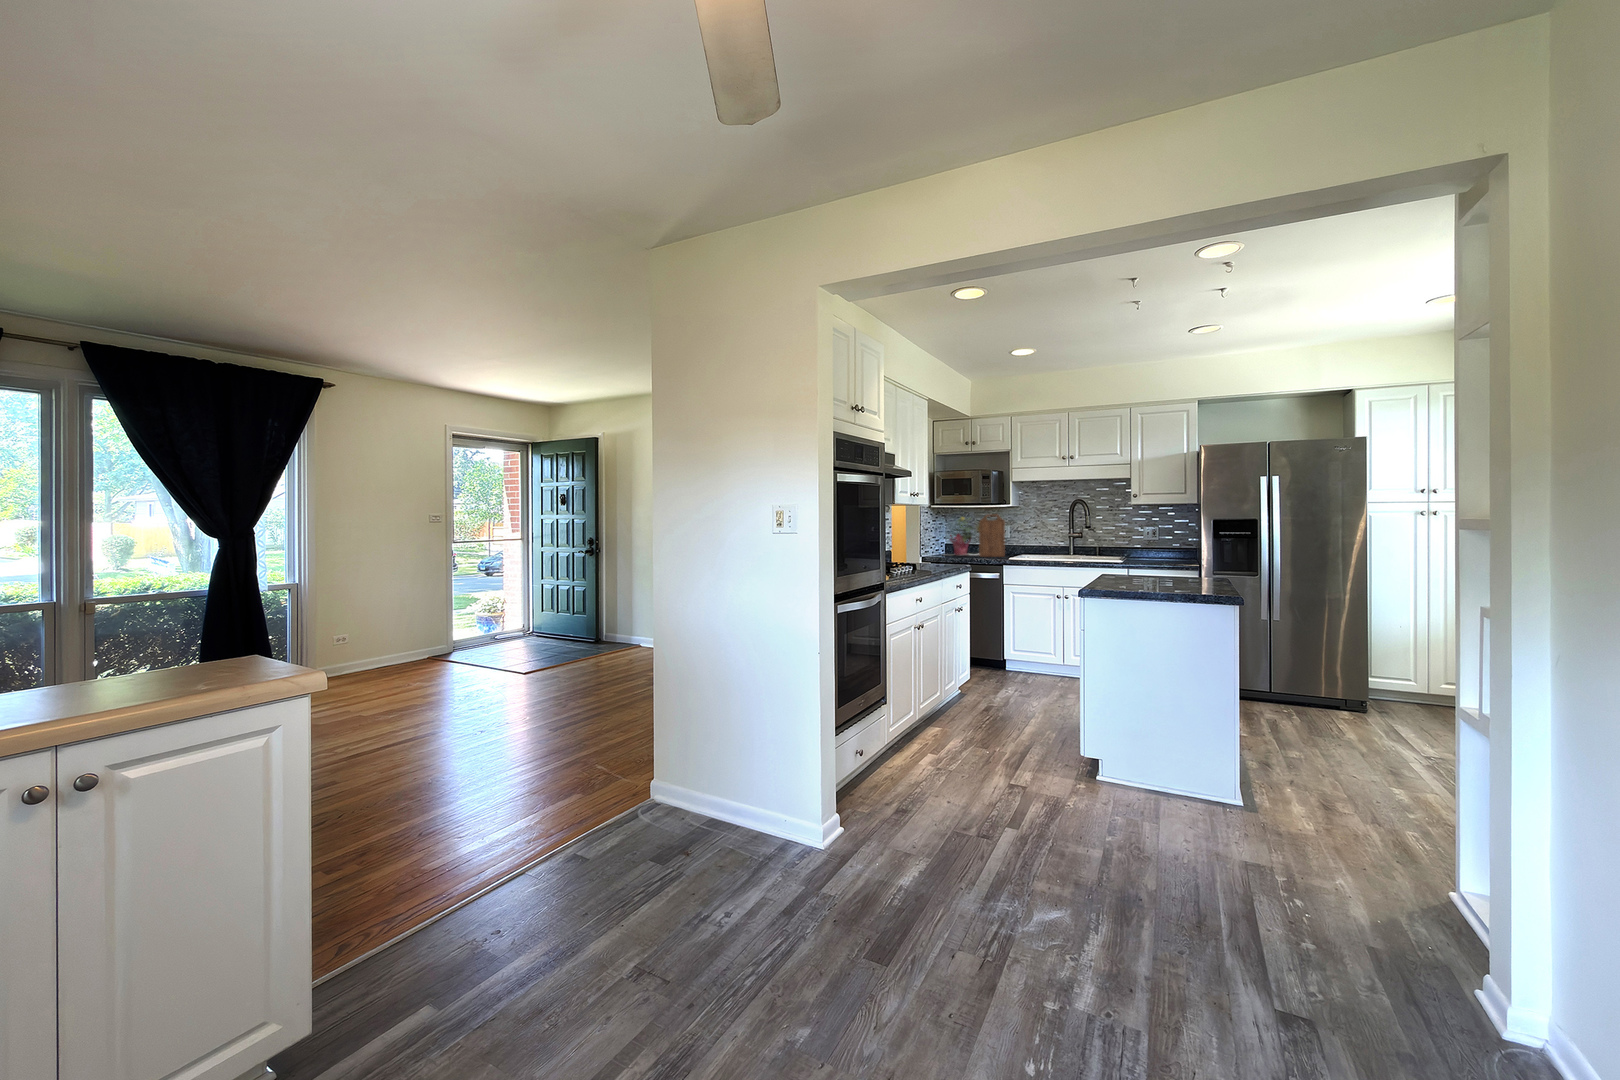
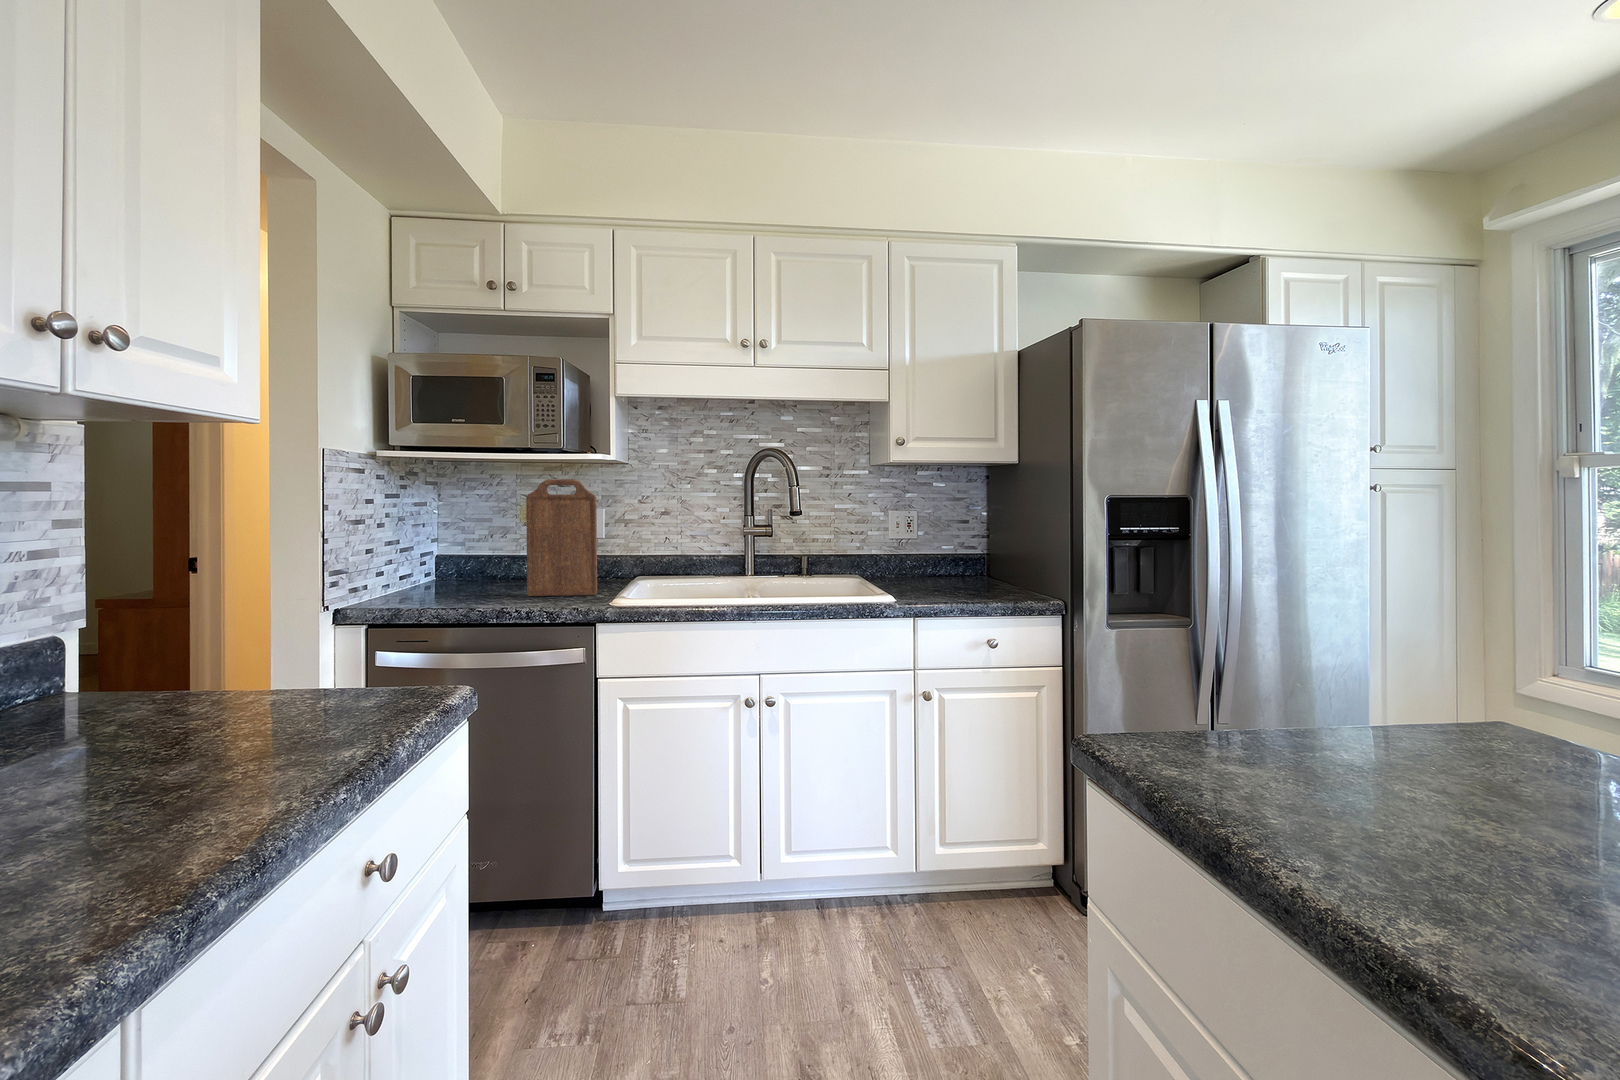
potted plant: present [950,517,979,555] -> none [423,481,539,589]

